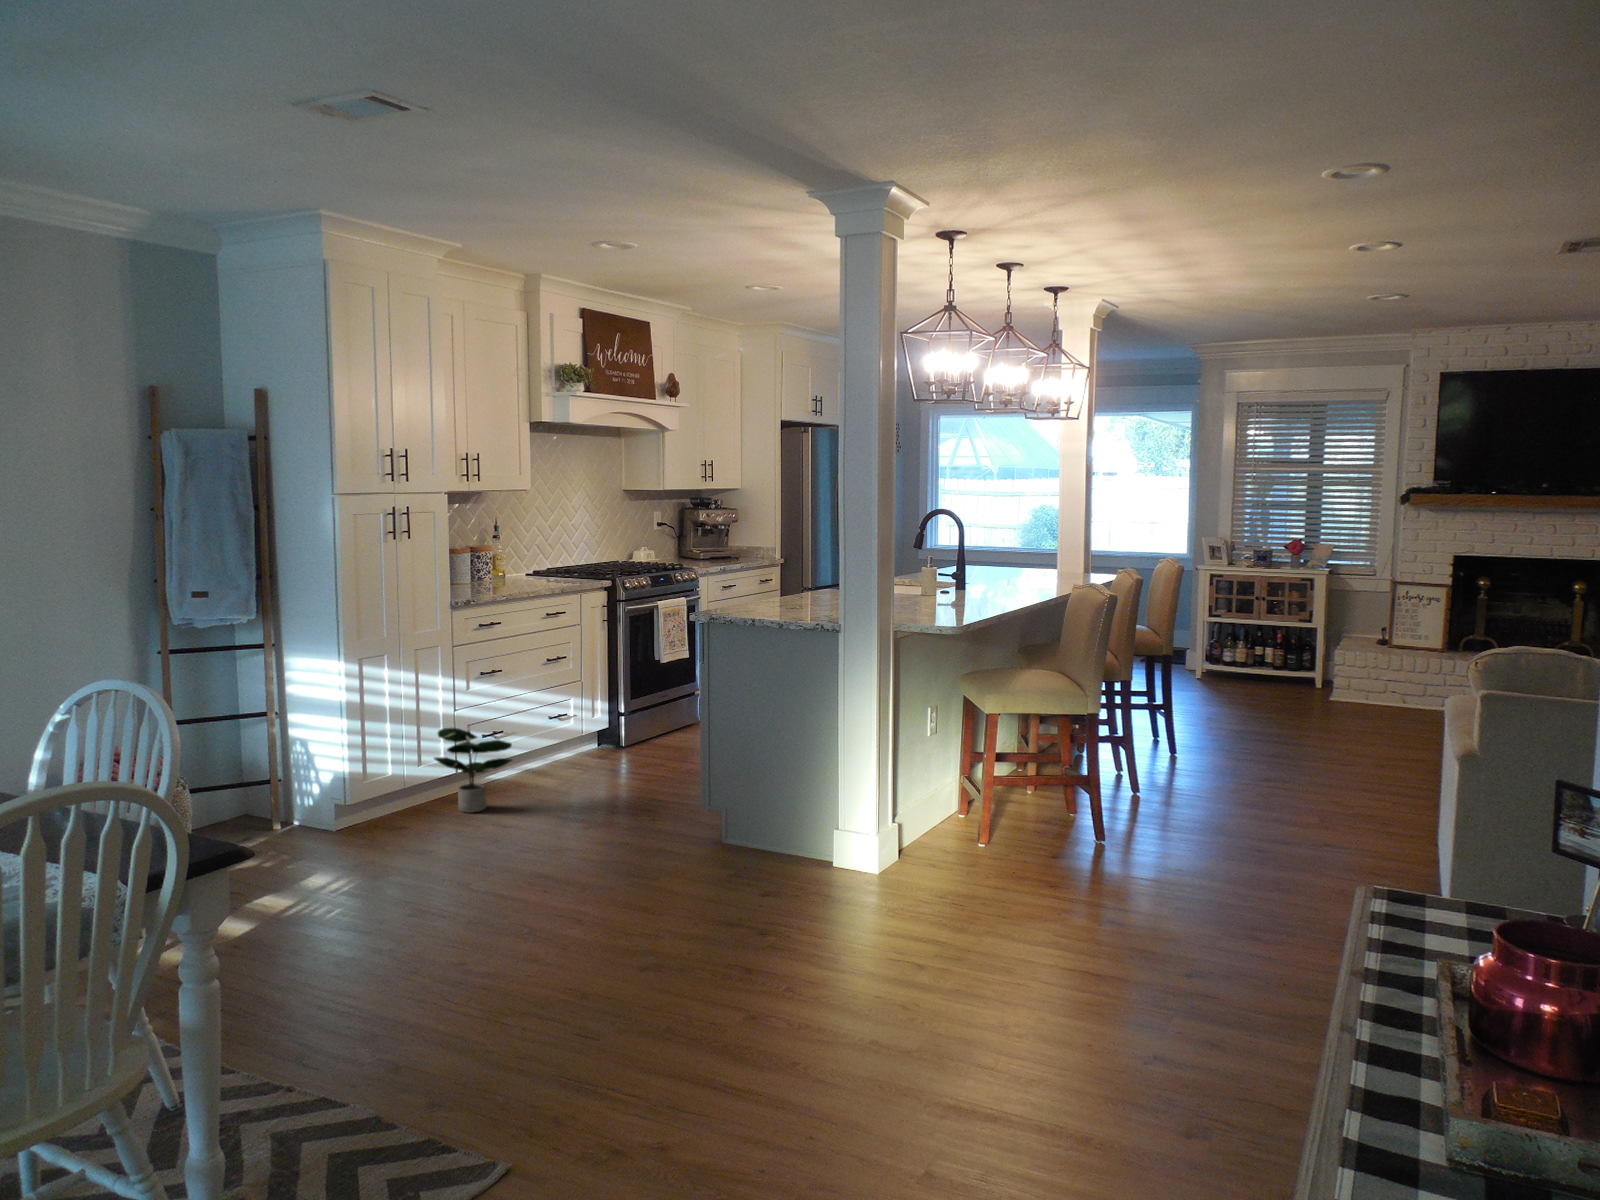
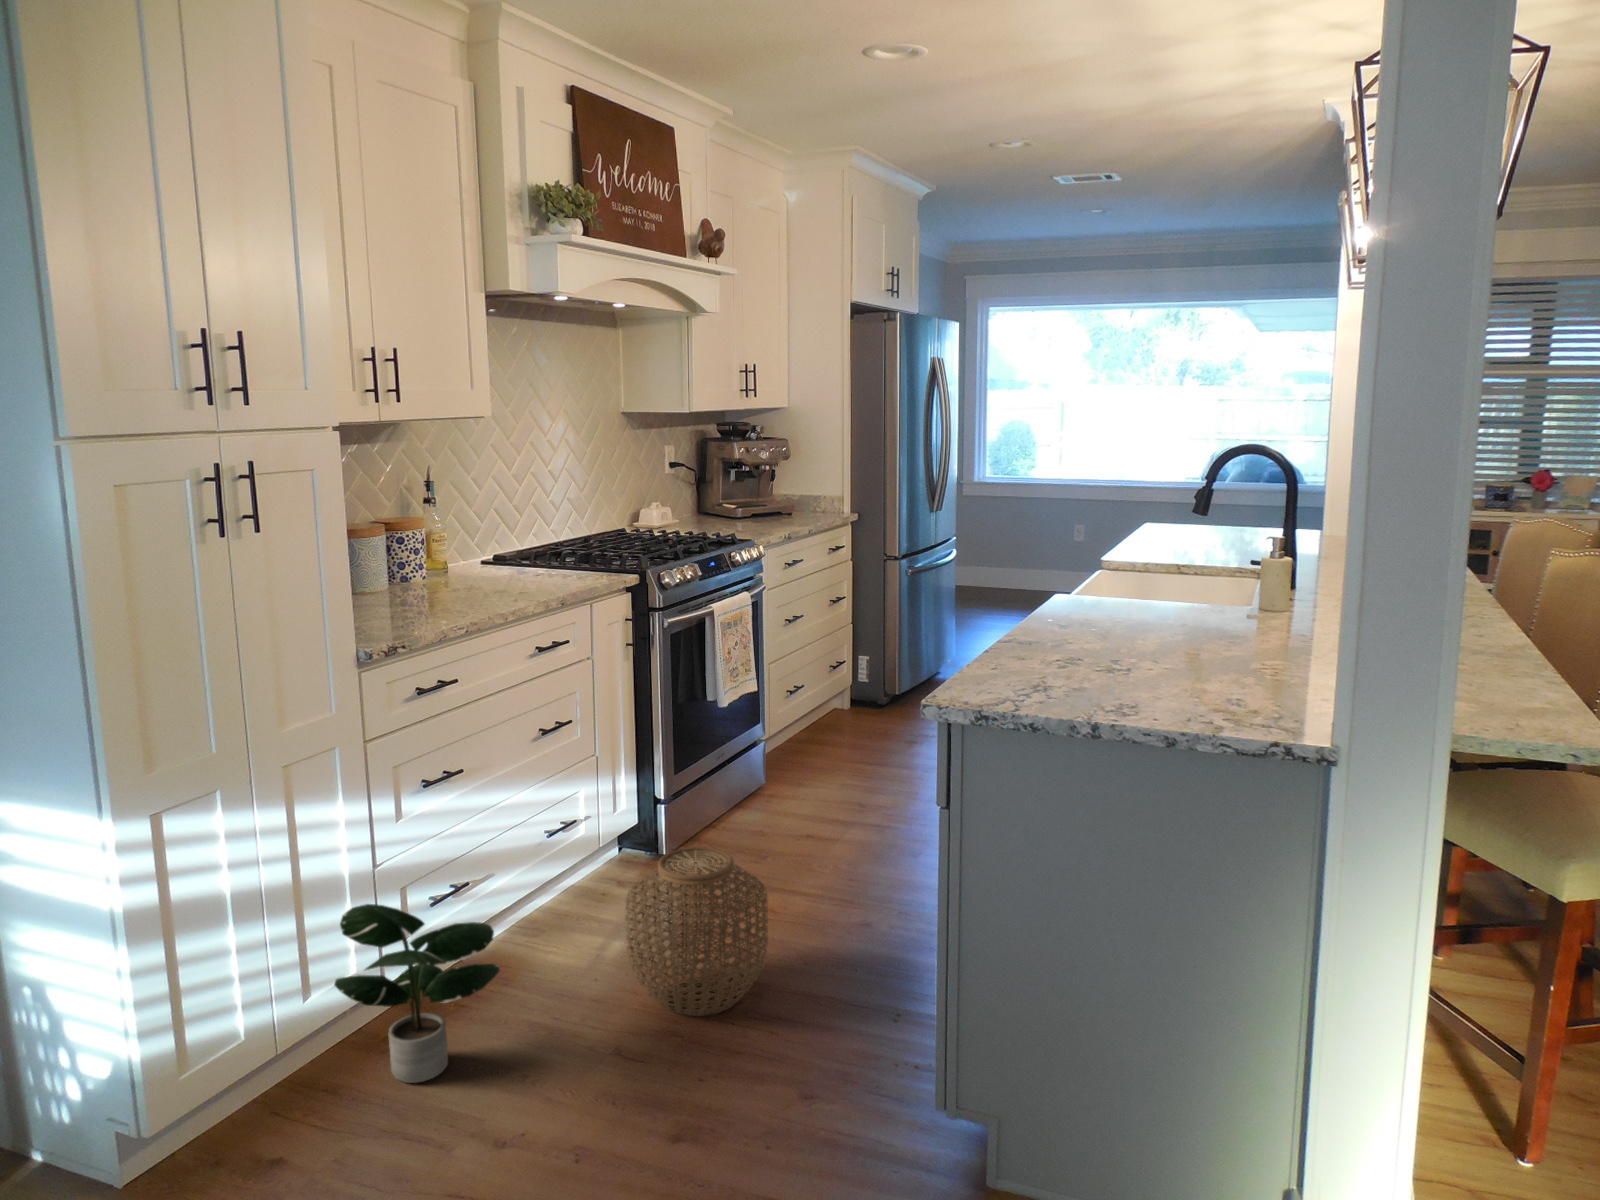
woven basket: none [581,715,656,800] -> present [625,847,768,1016]

